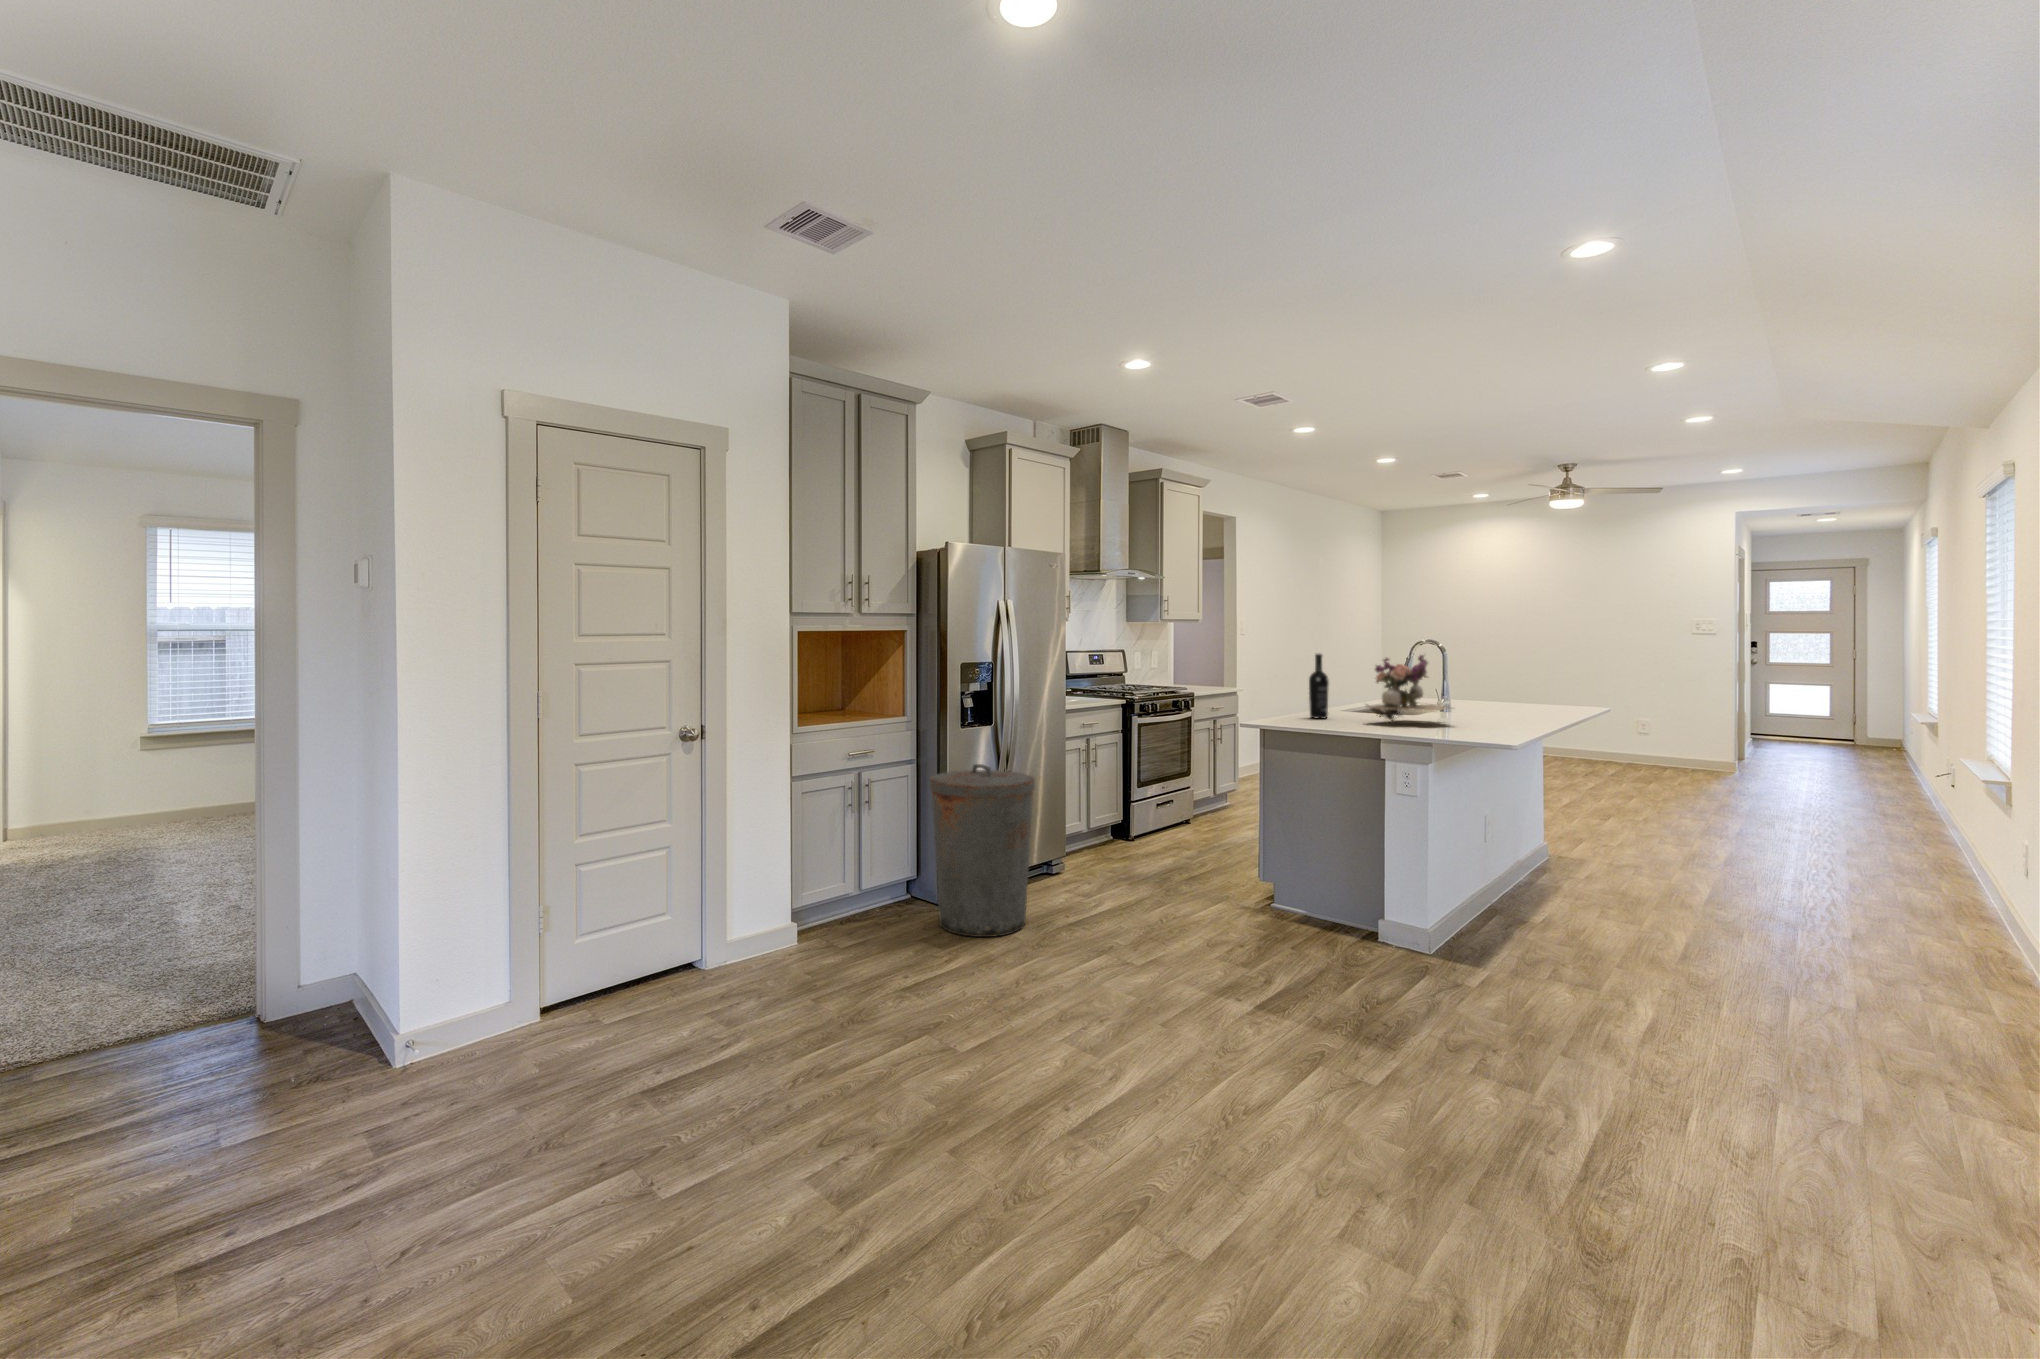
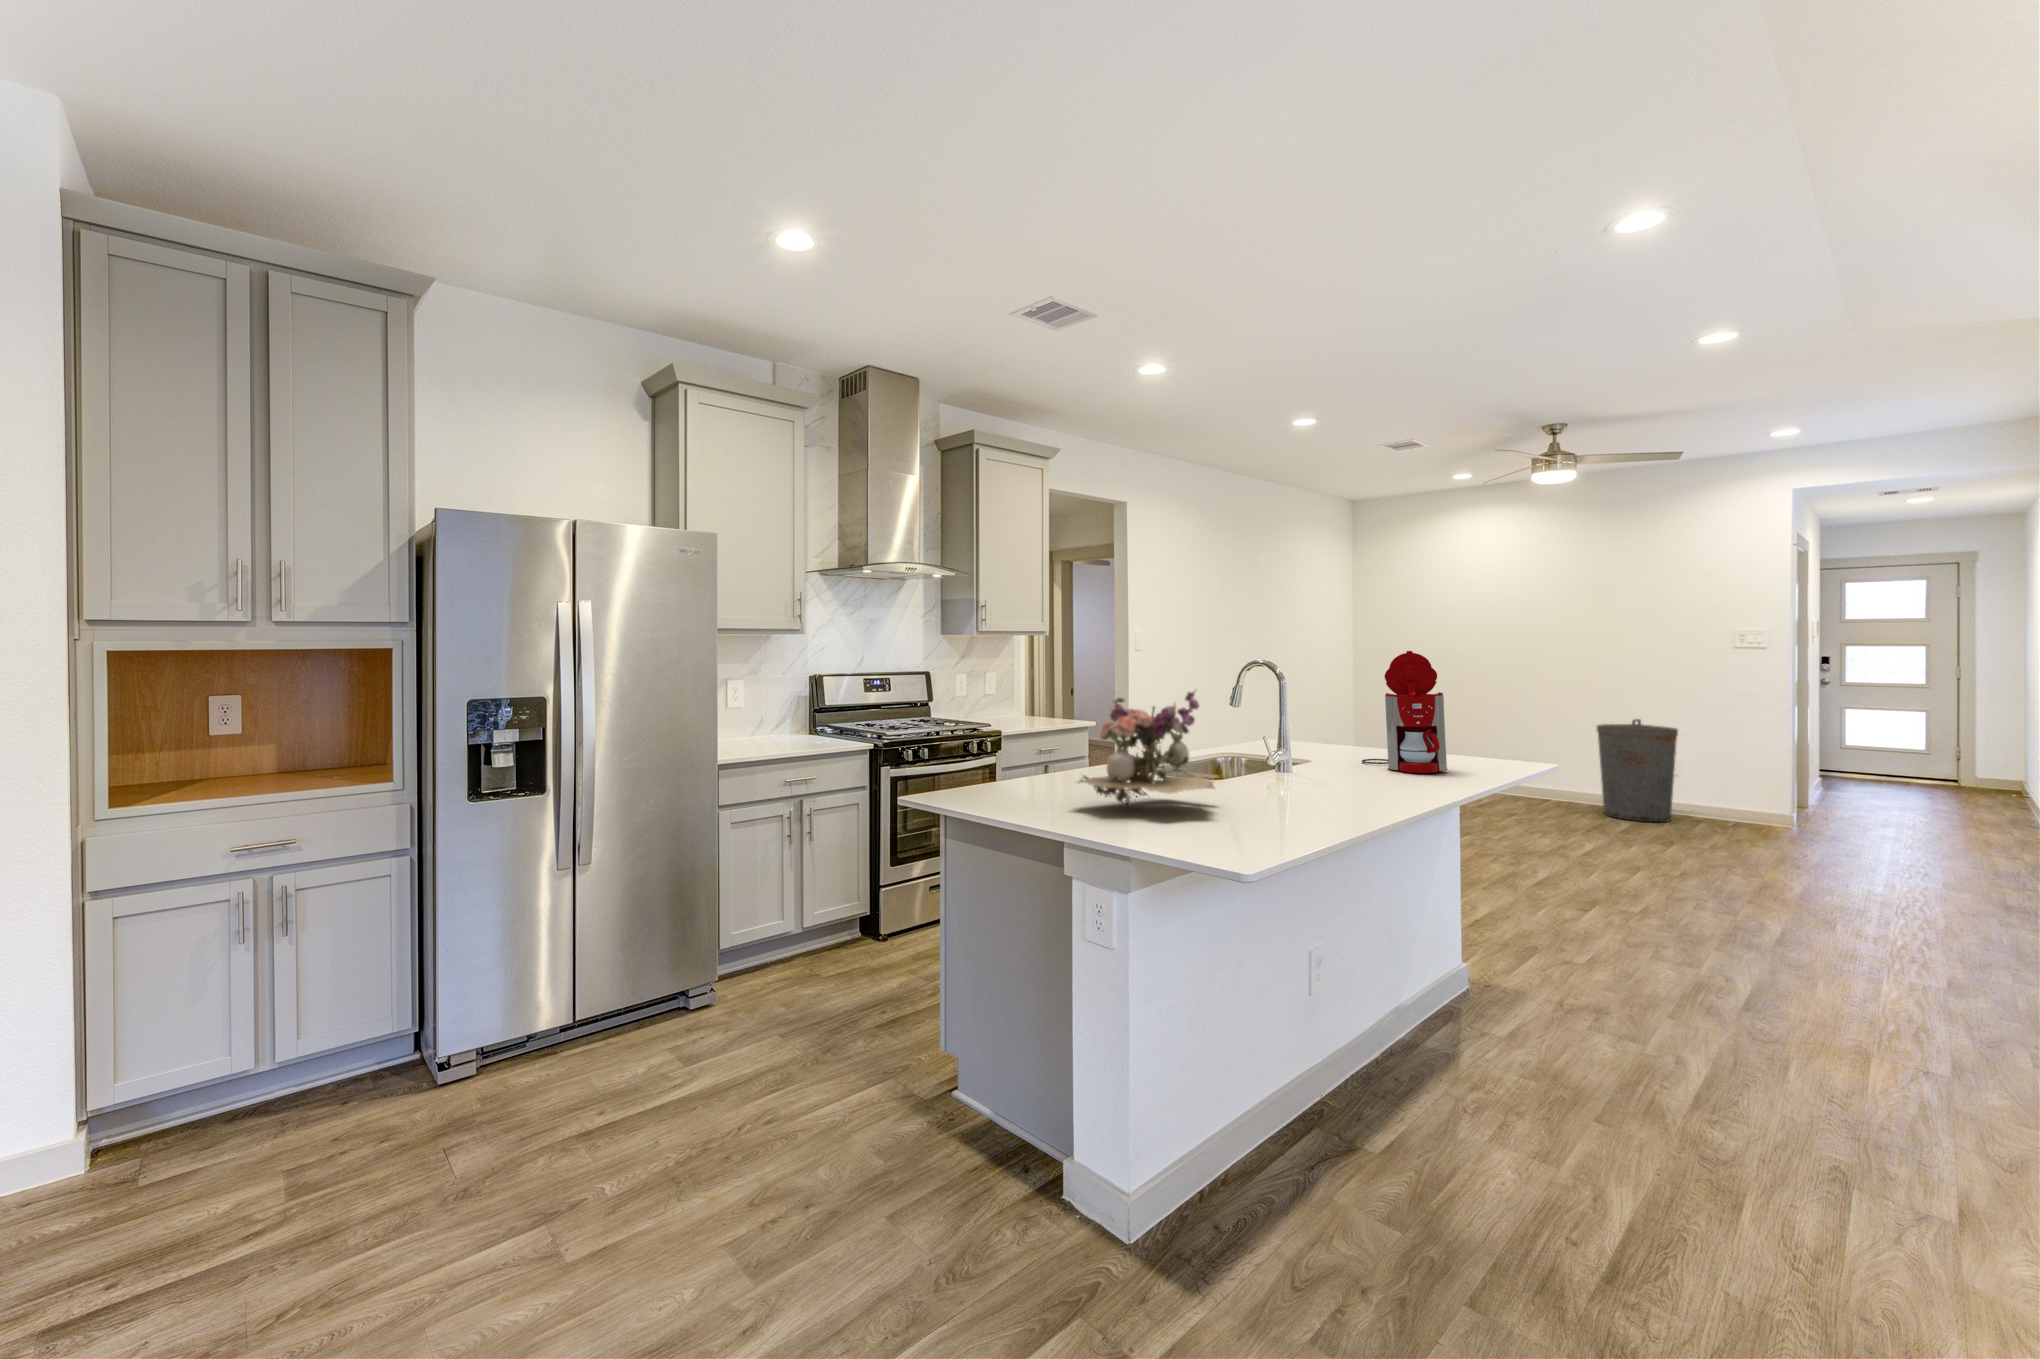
coffee maker: none [1488,632,1551,709] -> present [1362,651,1448,773]
wine bottle: present [1309,654,1329,719] -> none [1021,688,1050,793]
trash can: present [930,764,1035,937] -> present [1597,719,1678,822]

